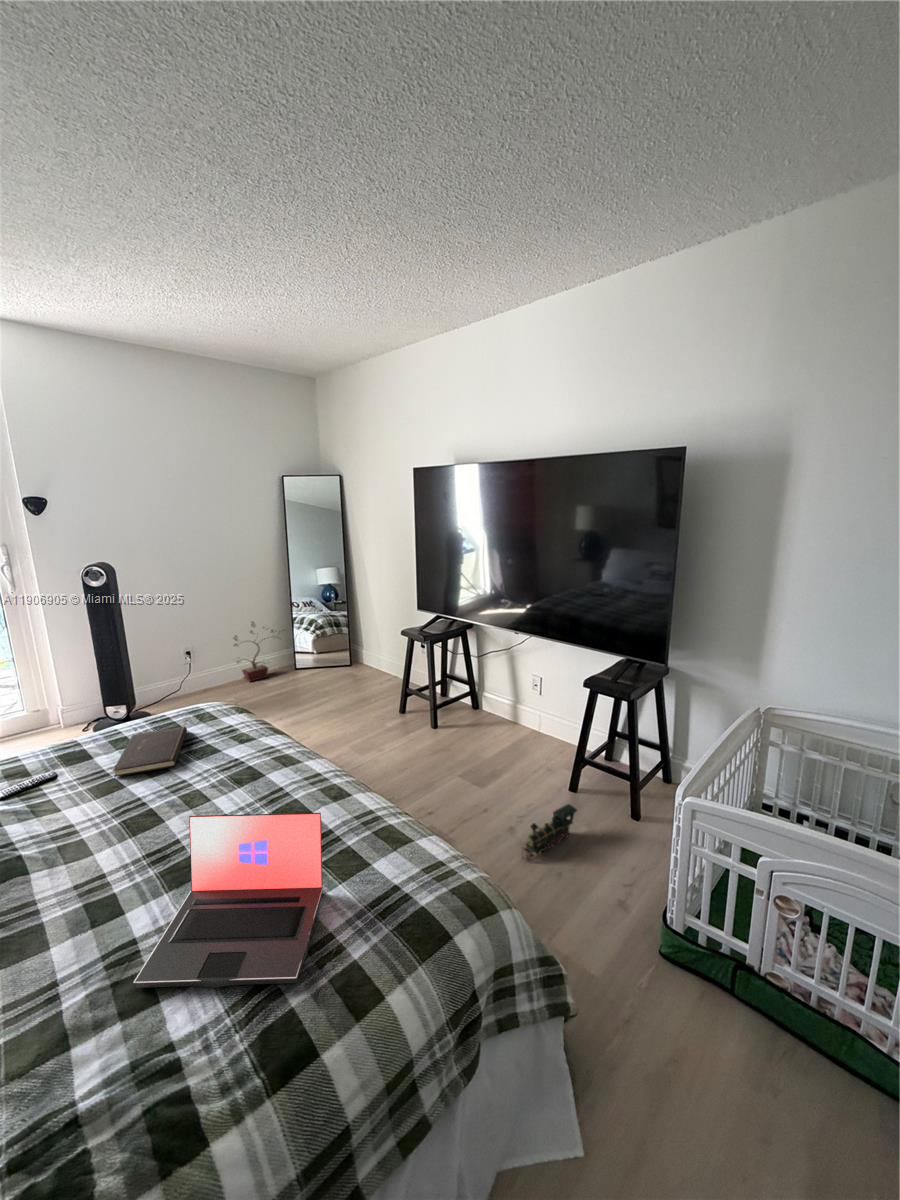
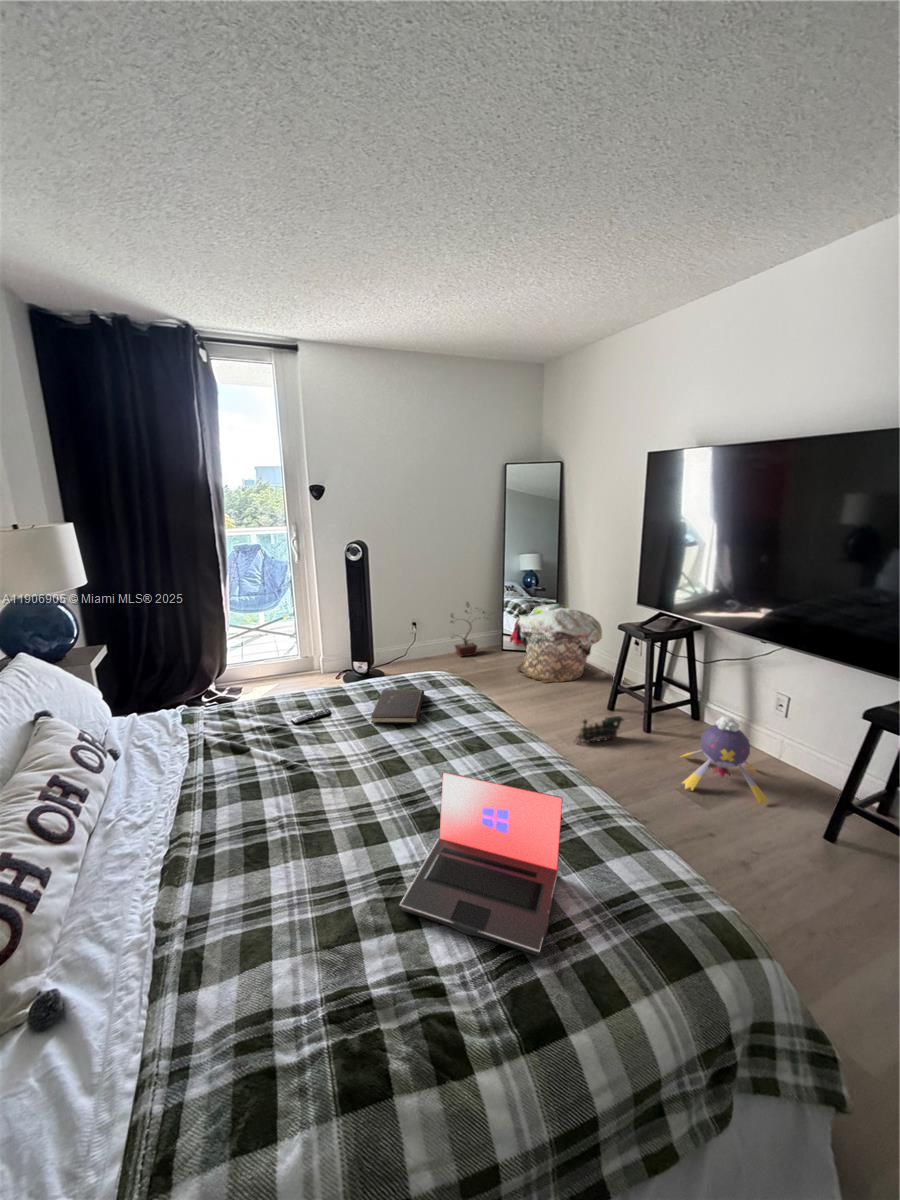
laundry basket: none [302,615,394,696] -> present [510,604,602,683]
plush toy: none [464,703,534,776] -> present [682,716,767,805]
toy train: present [522,804,577,861] -> present [575,716,623,744]

